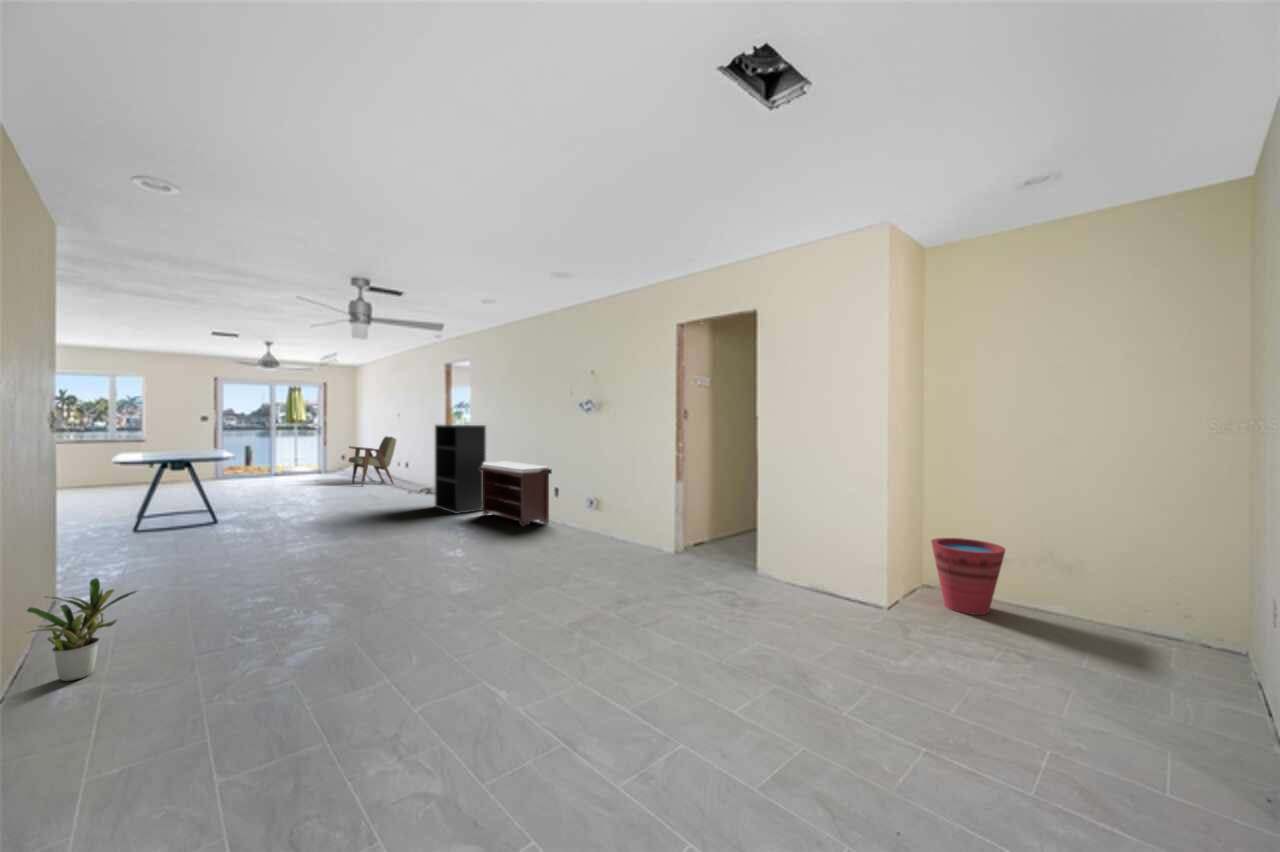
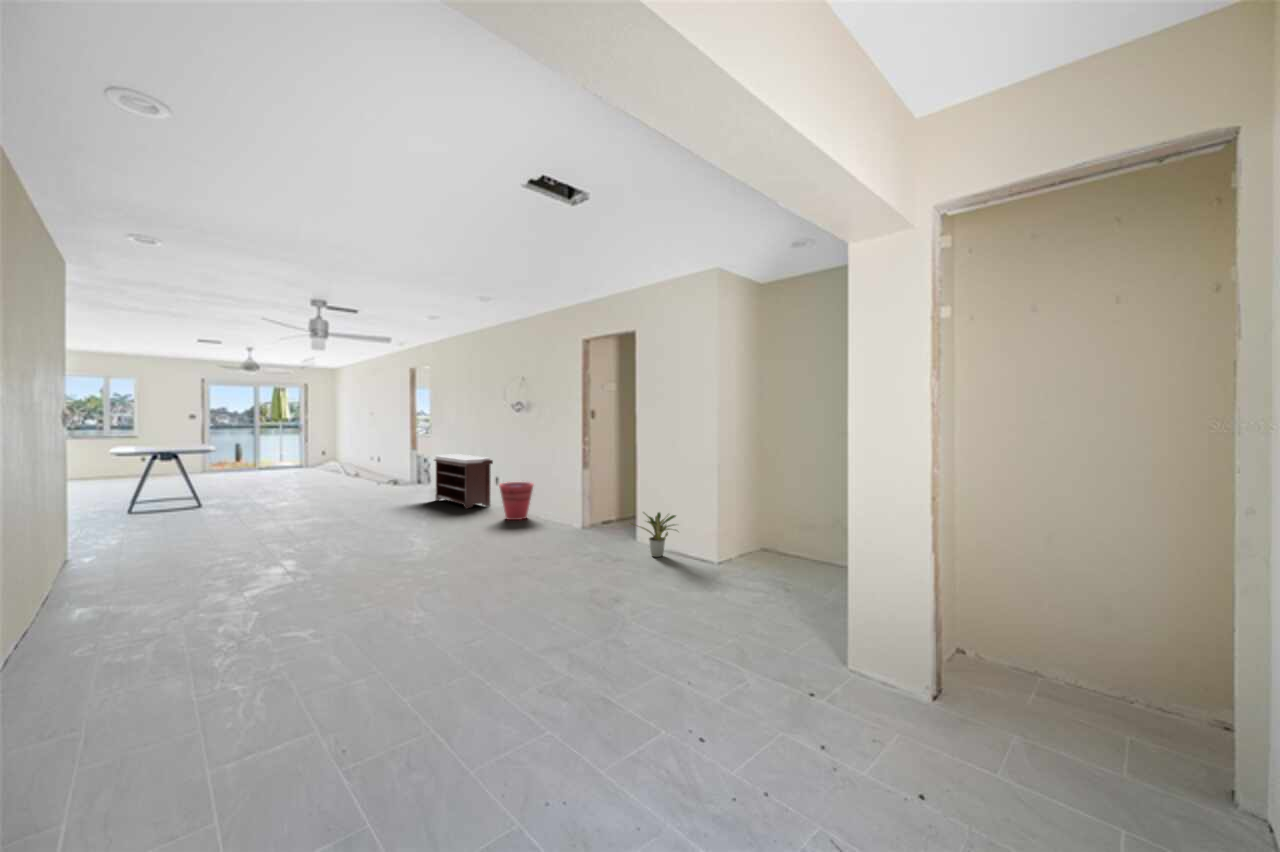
bookshelf: present [435,425,486,514] -> none [396,422,440,500]
armchair: present [349,436,396,486] -> none [324,433,368,478]
bucket: present [931,538,1006,615] -> present [499,482,533,520]
potted plant: present [27,578,136,681] -> present [630,512,676,557]

